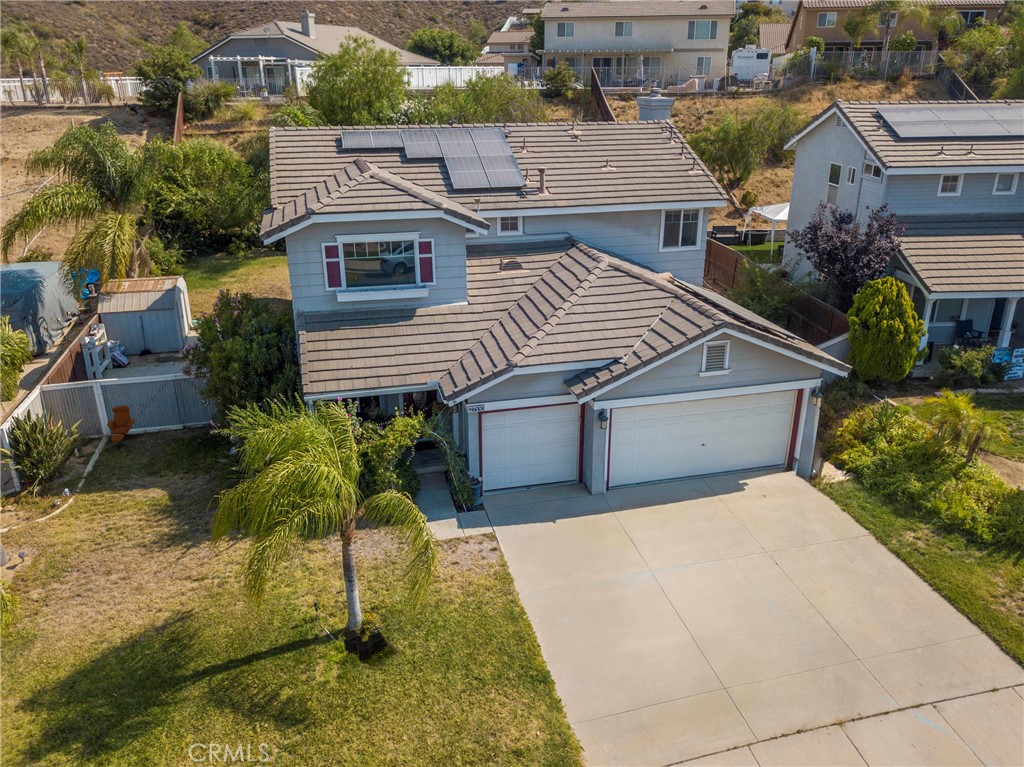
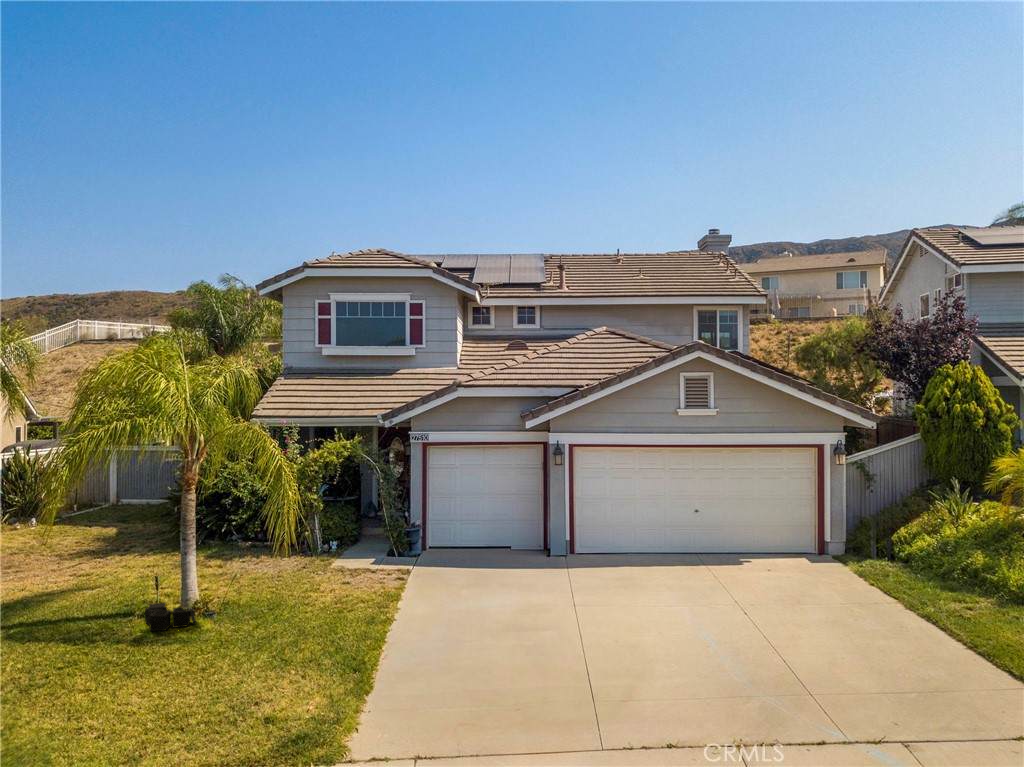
lounge chair: present [107,406,135,449] -> none [105,468,137,504]

